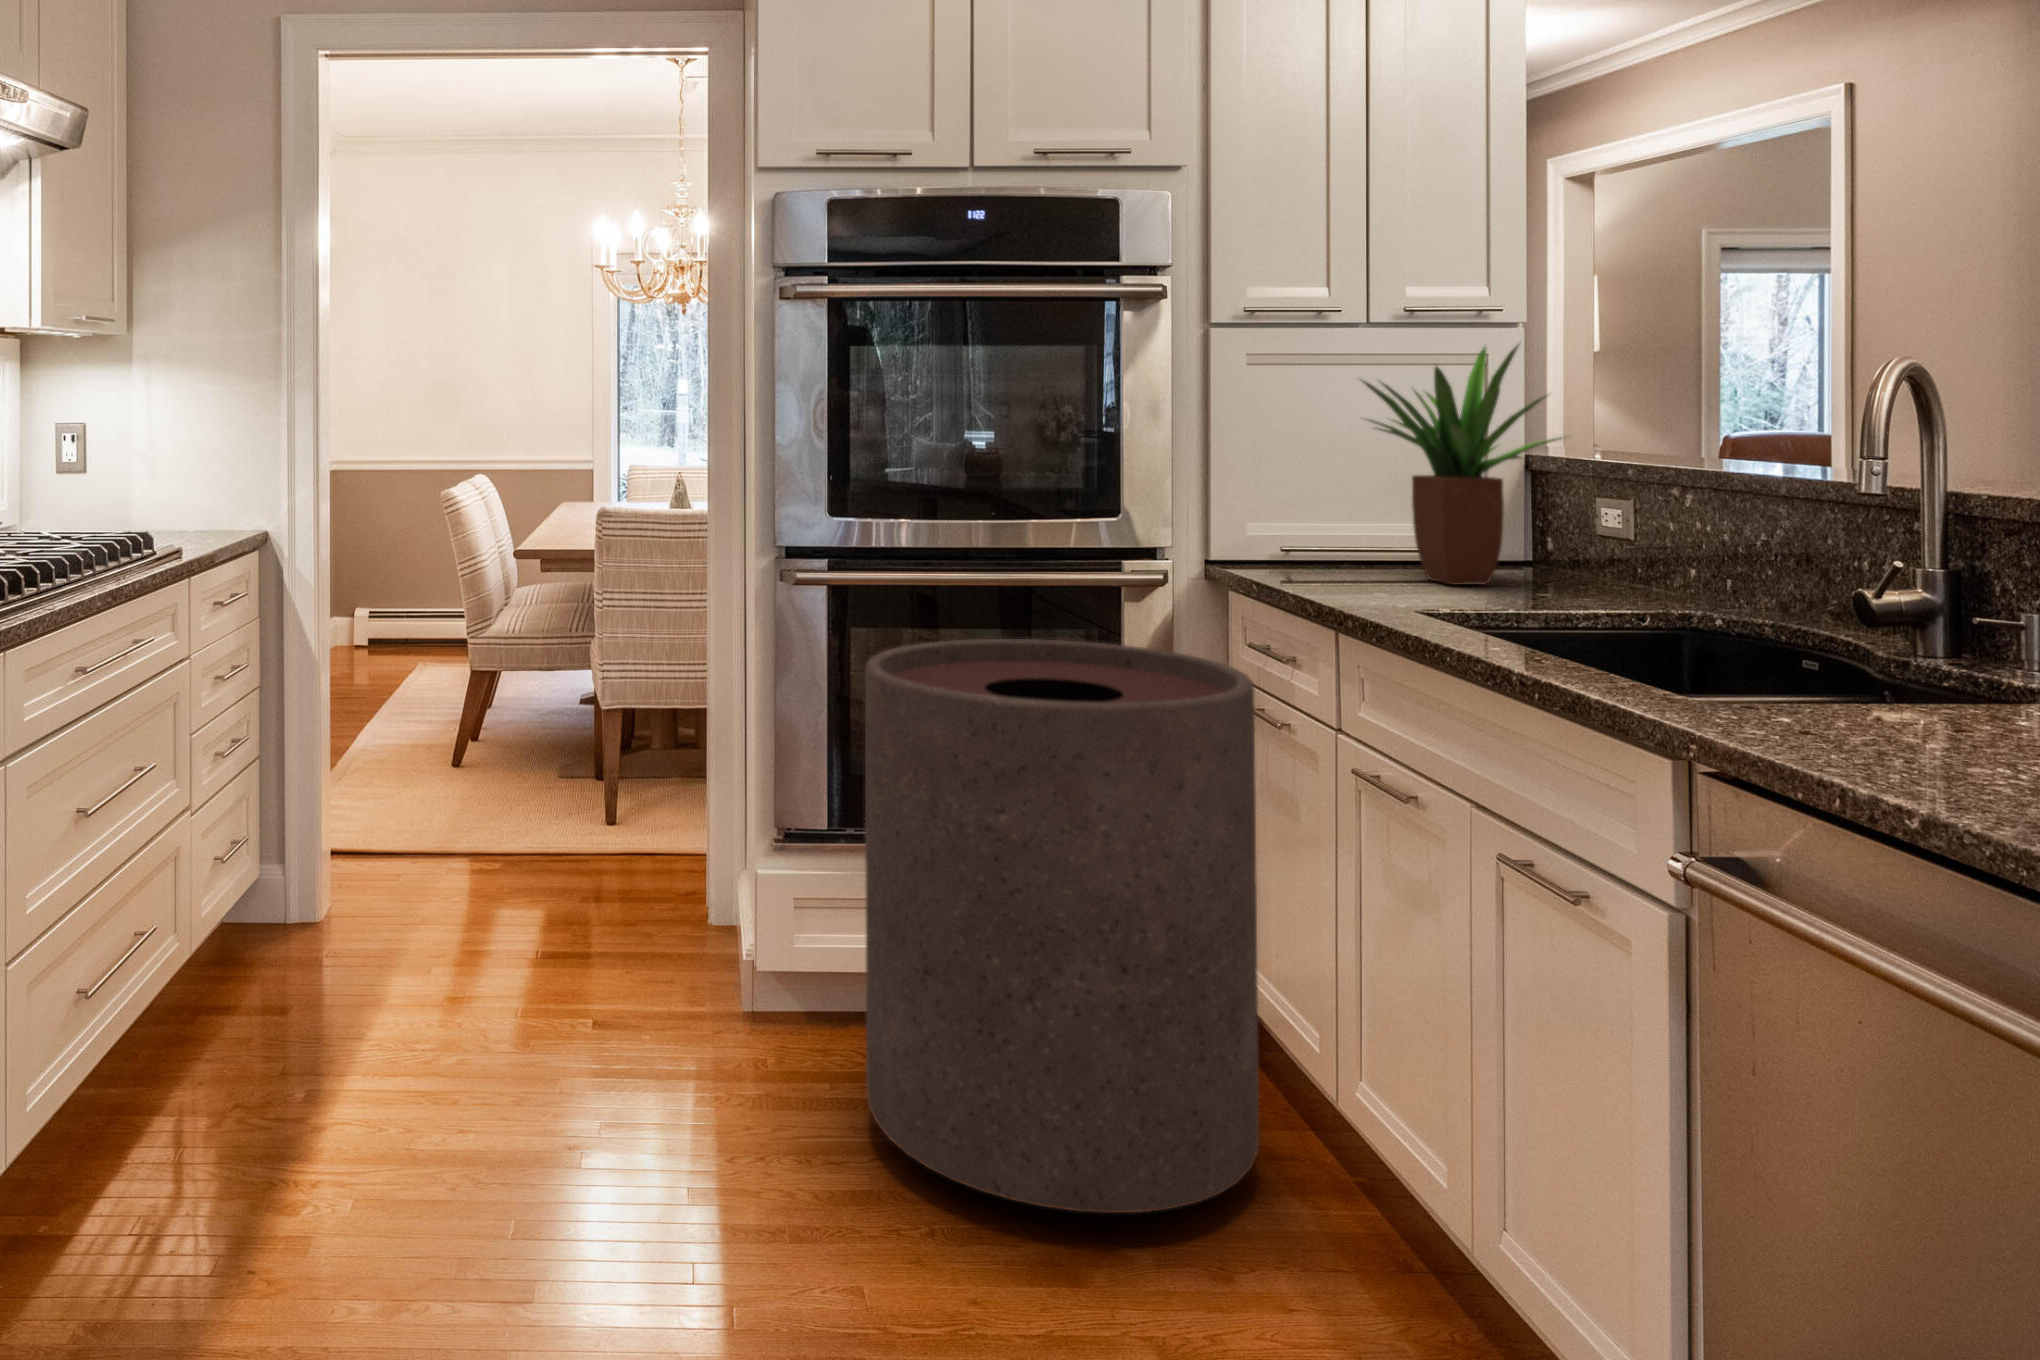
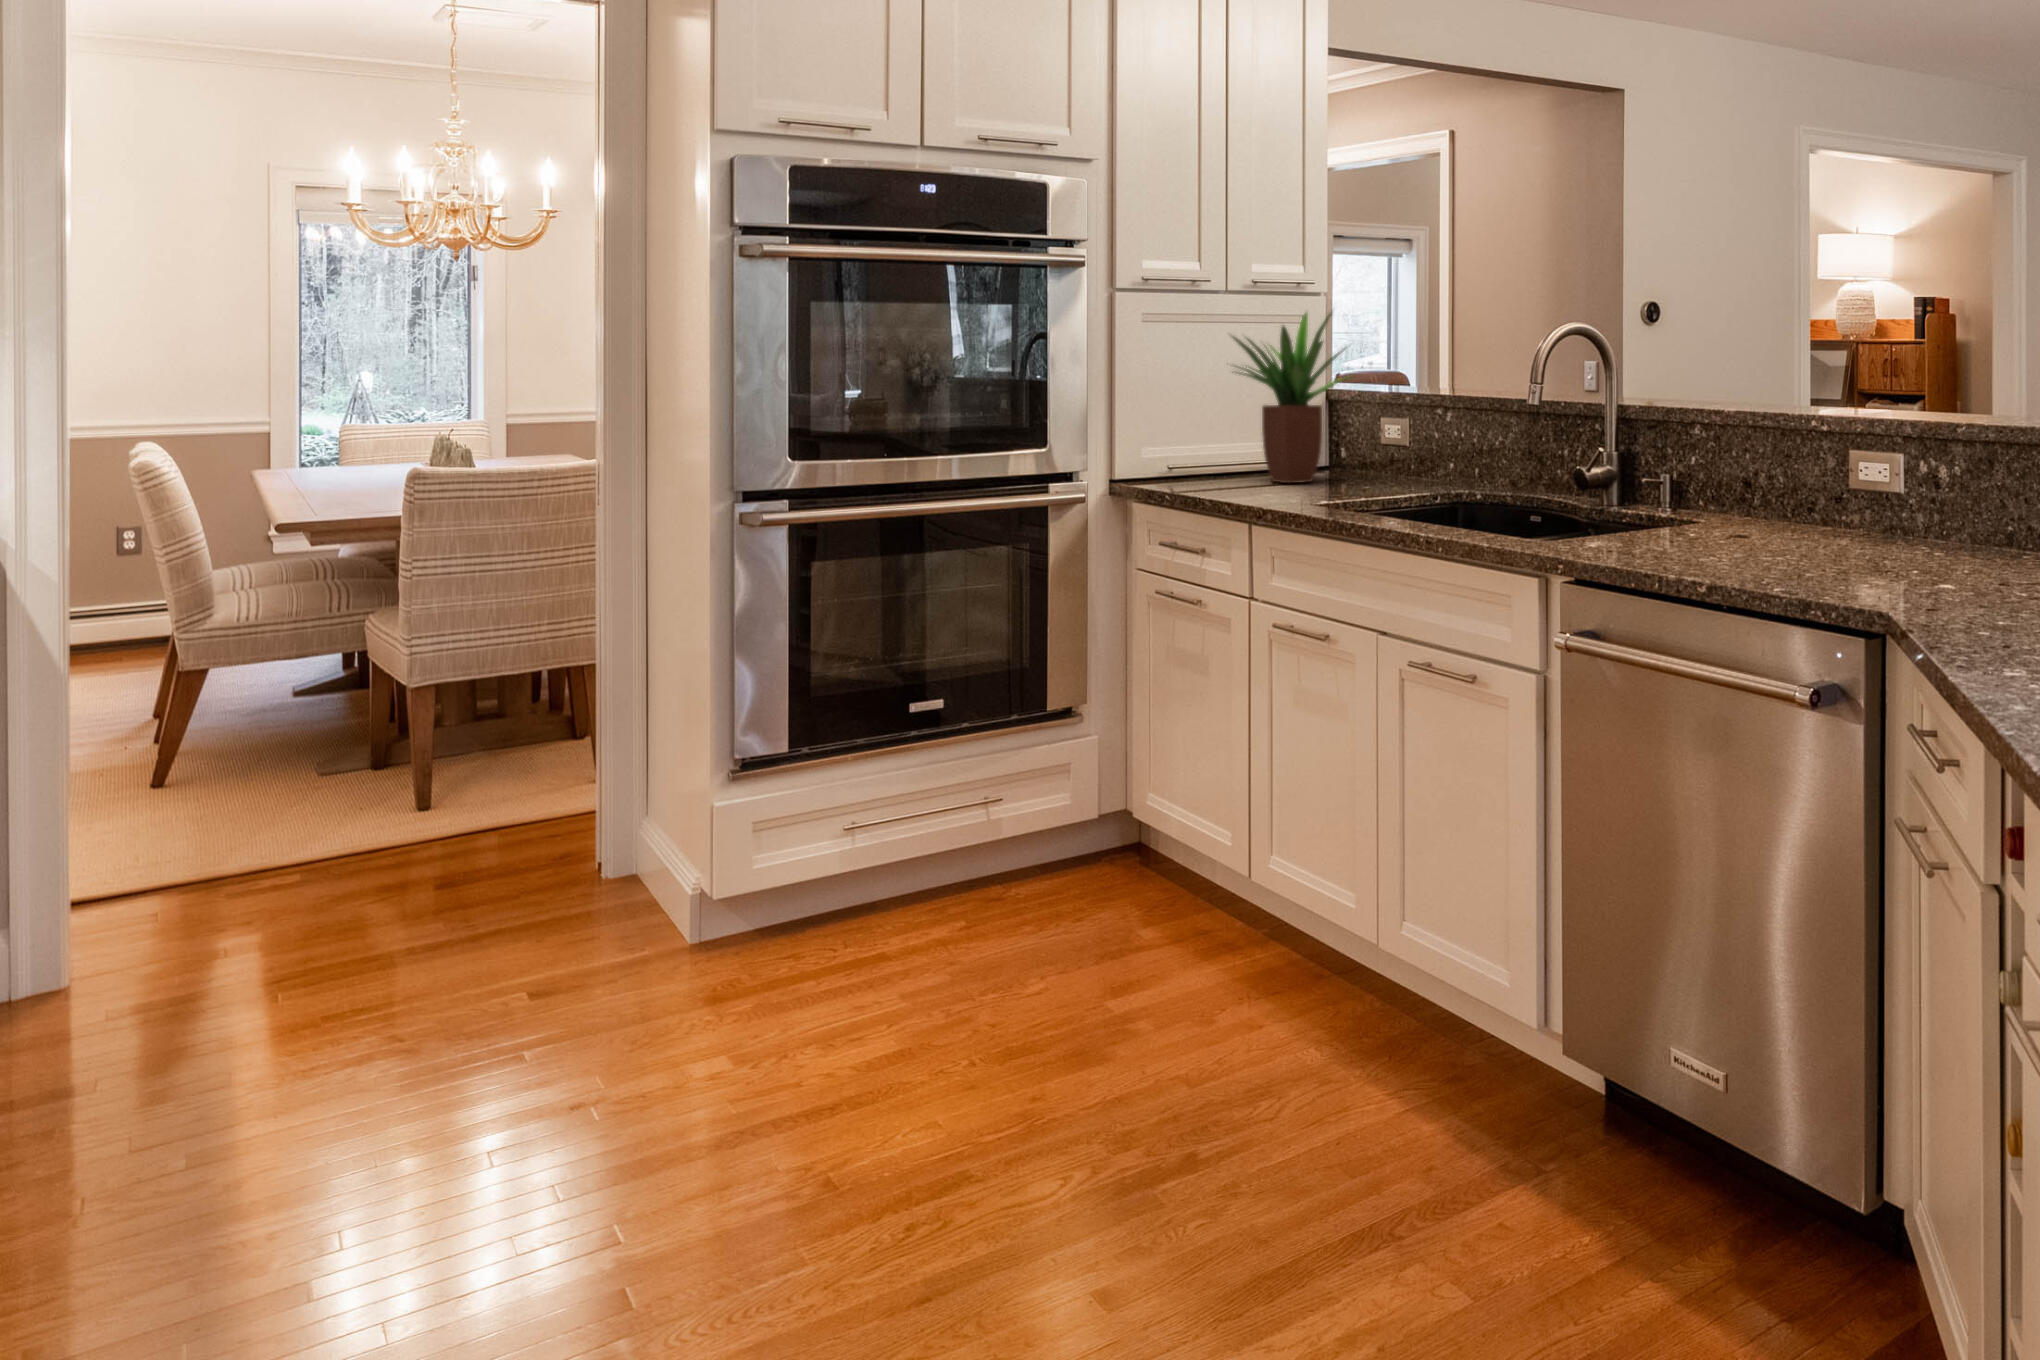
trash can: present [865,639,1259,1213] -> none [848,552,1177,1005]

